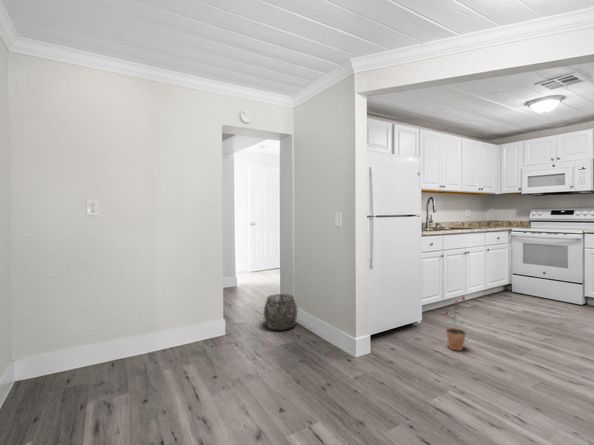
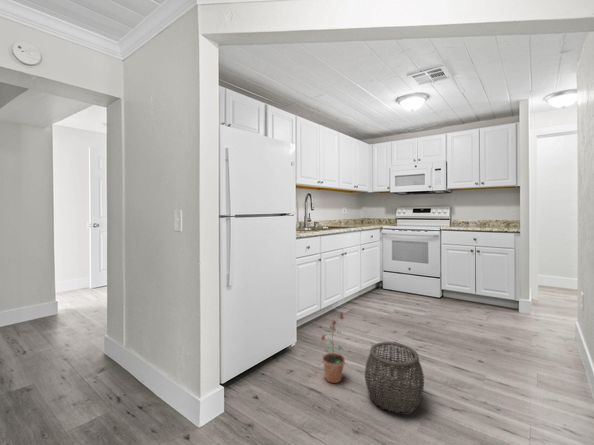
woven basket: present [264,294,297,330] -> present [365,342,424,413]

